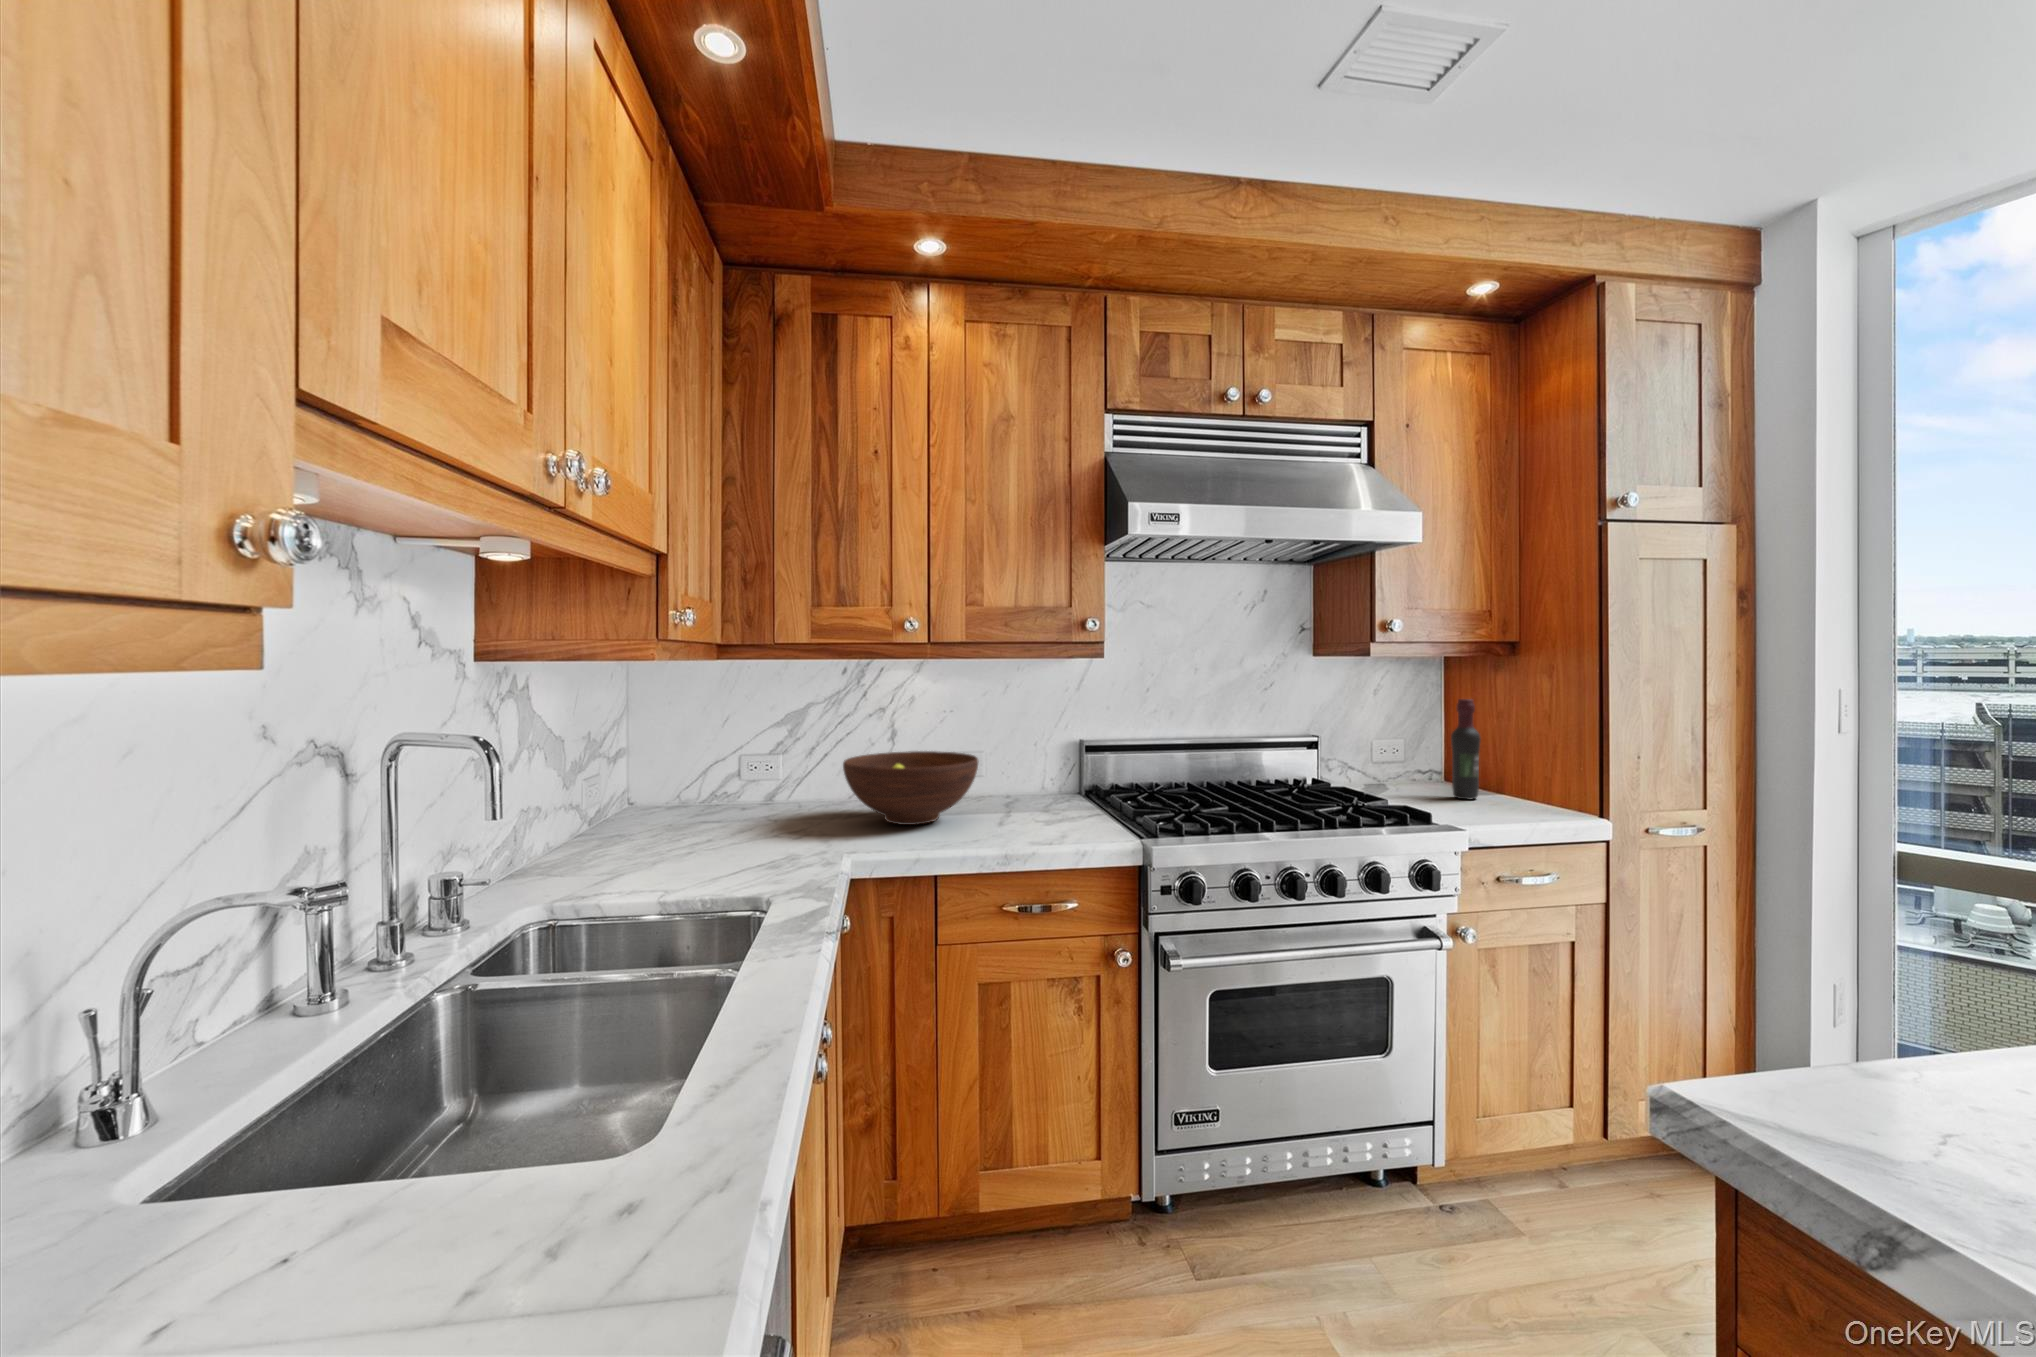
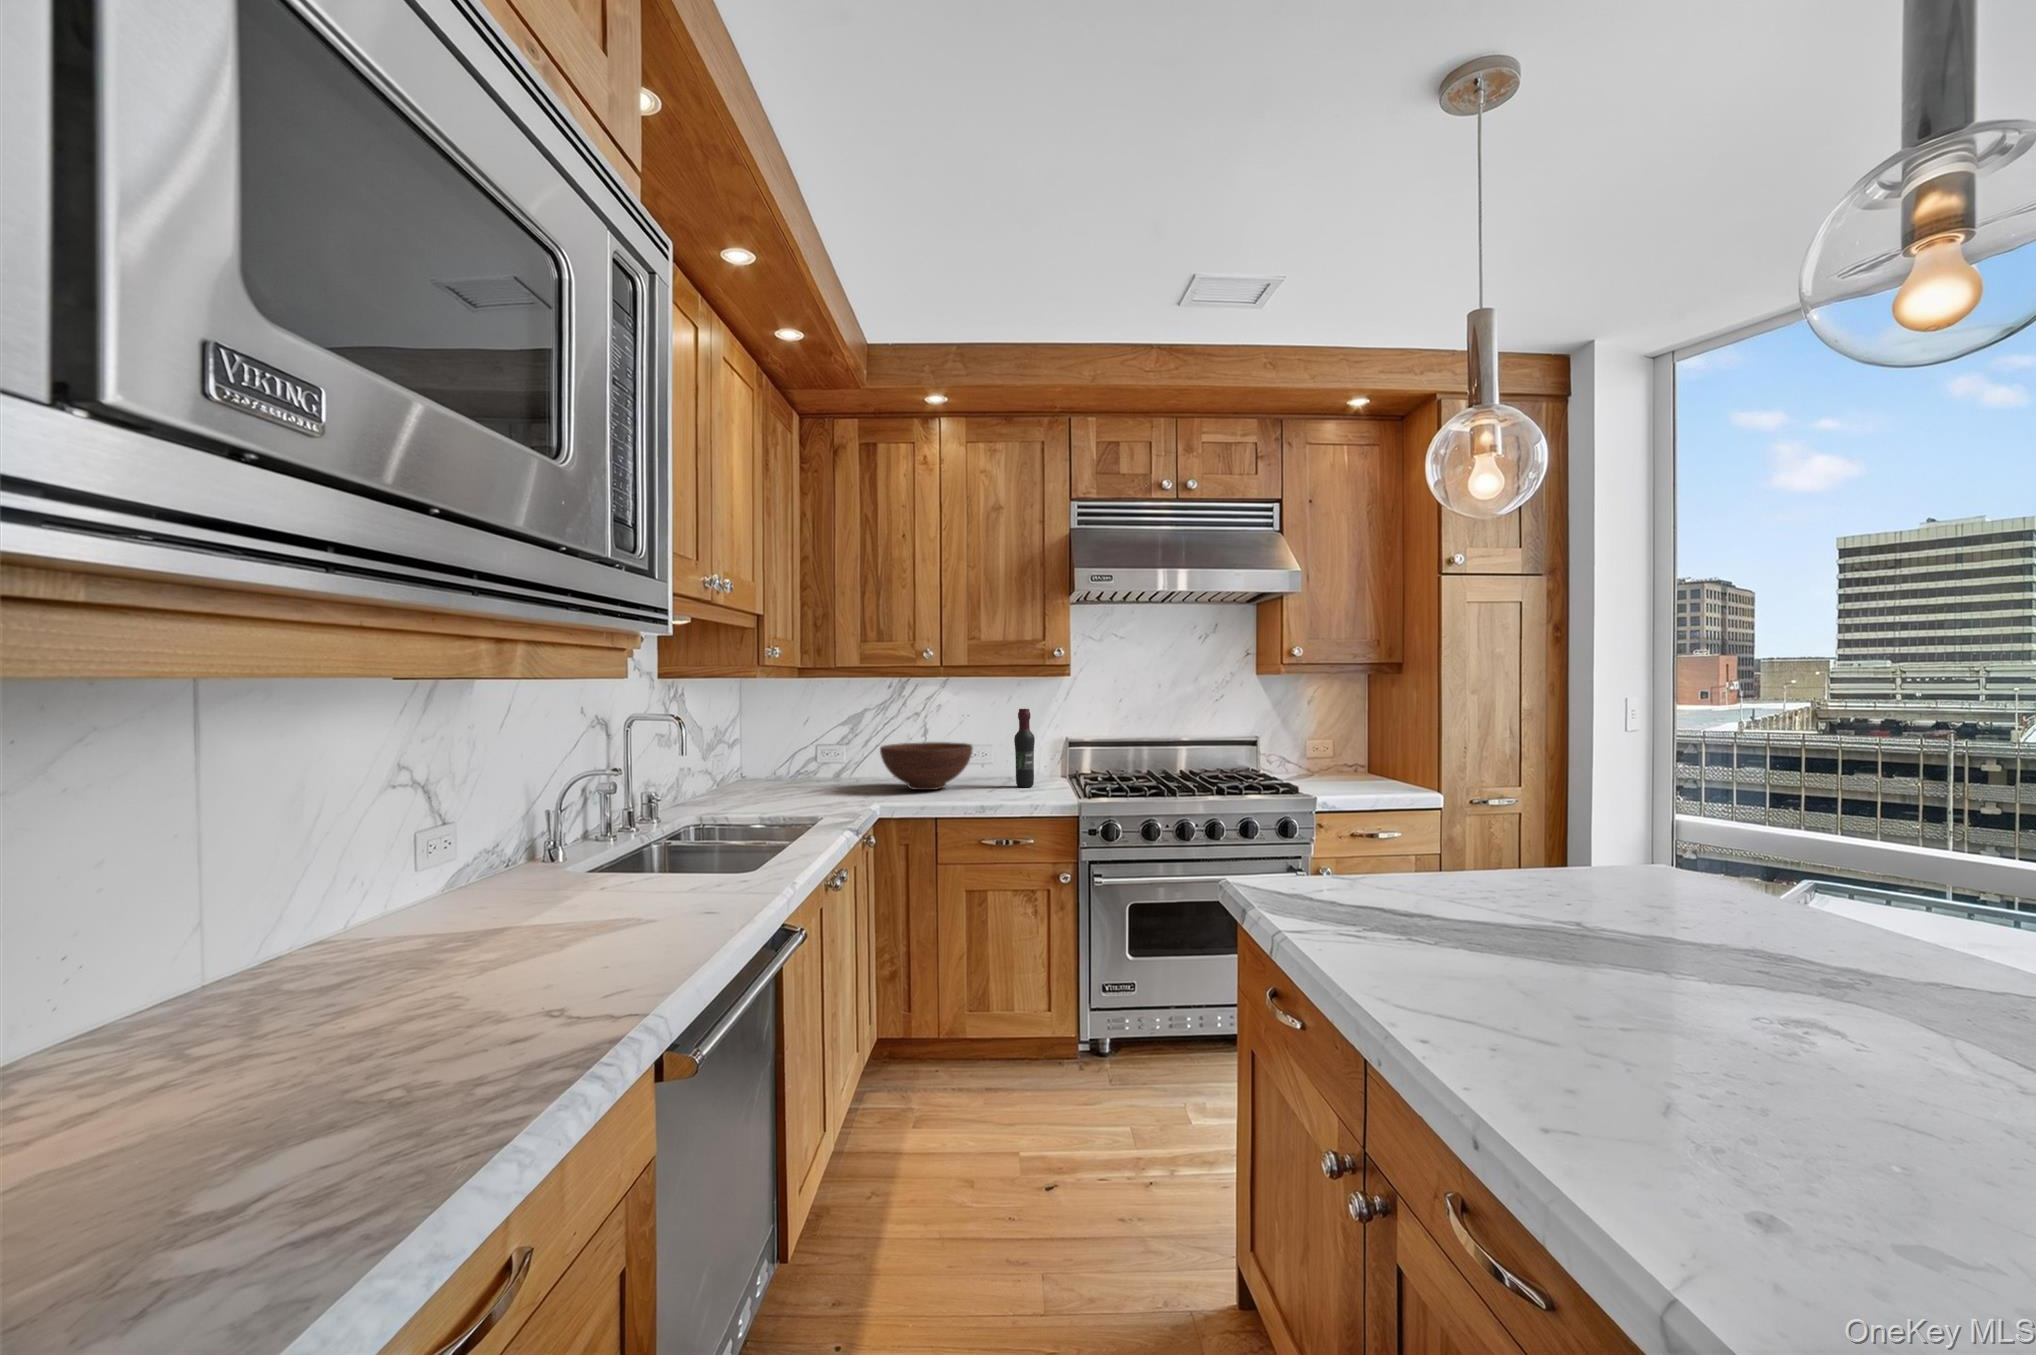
wine bottle: present [1451,699,1481,800] -> present [1014,709,1035,787]

